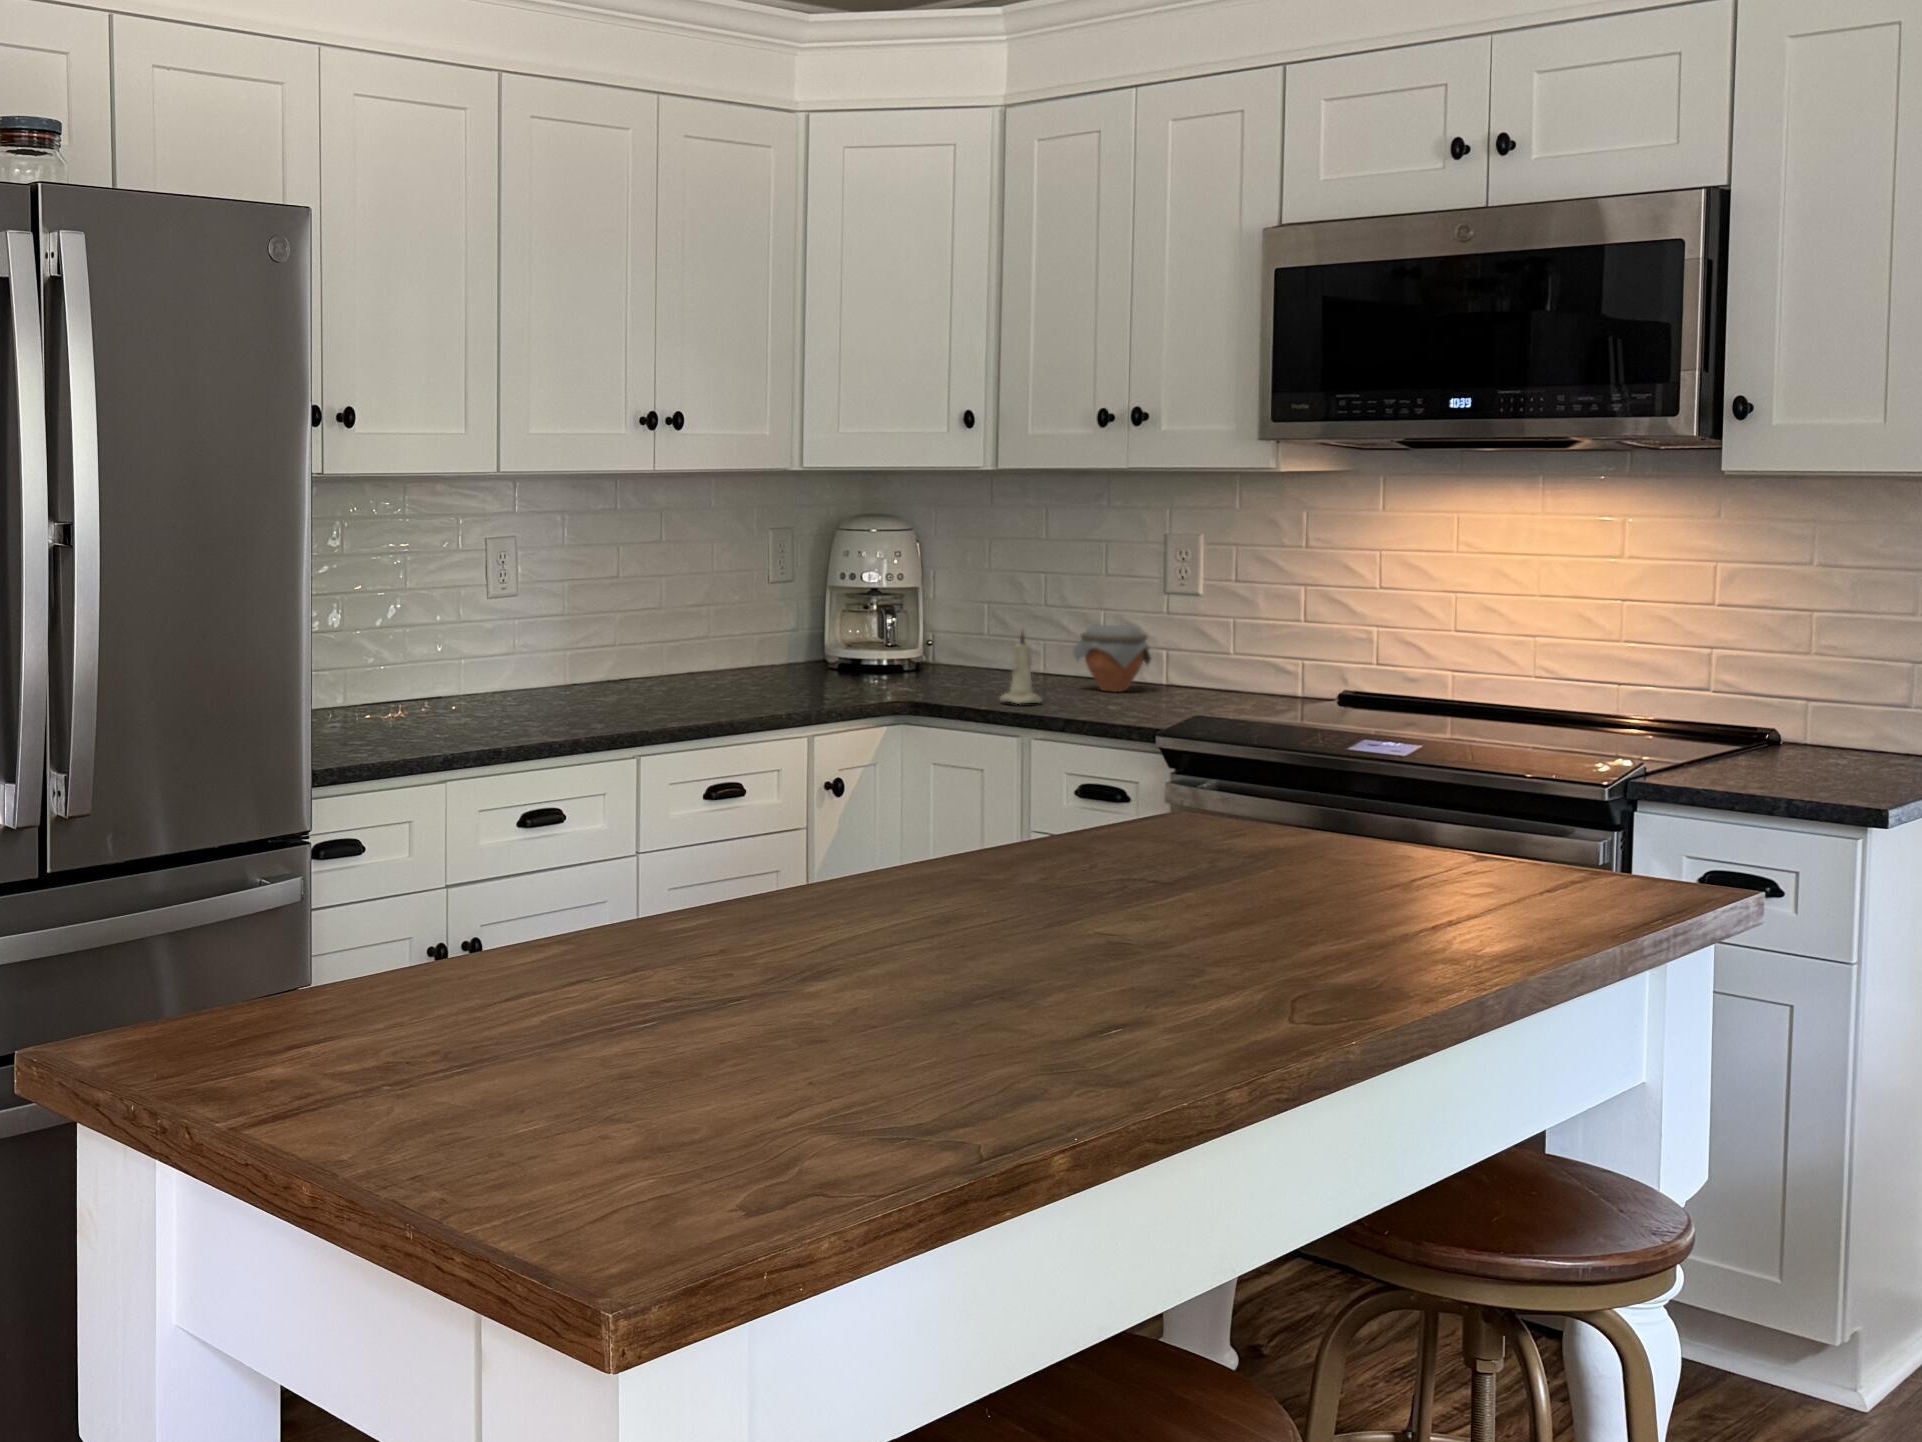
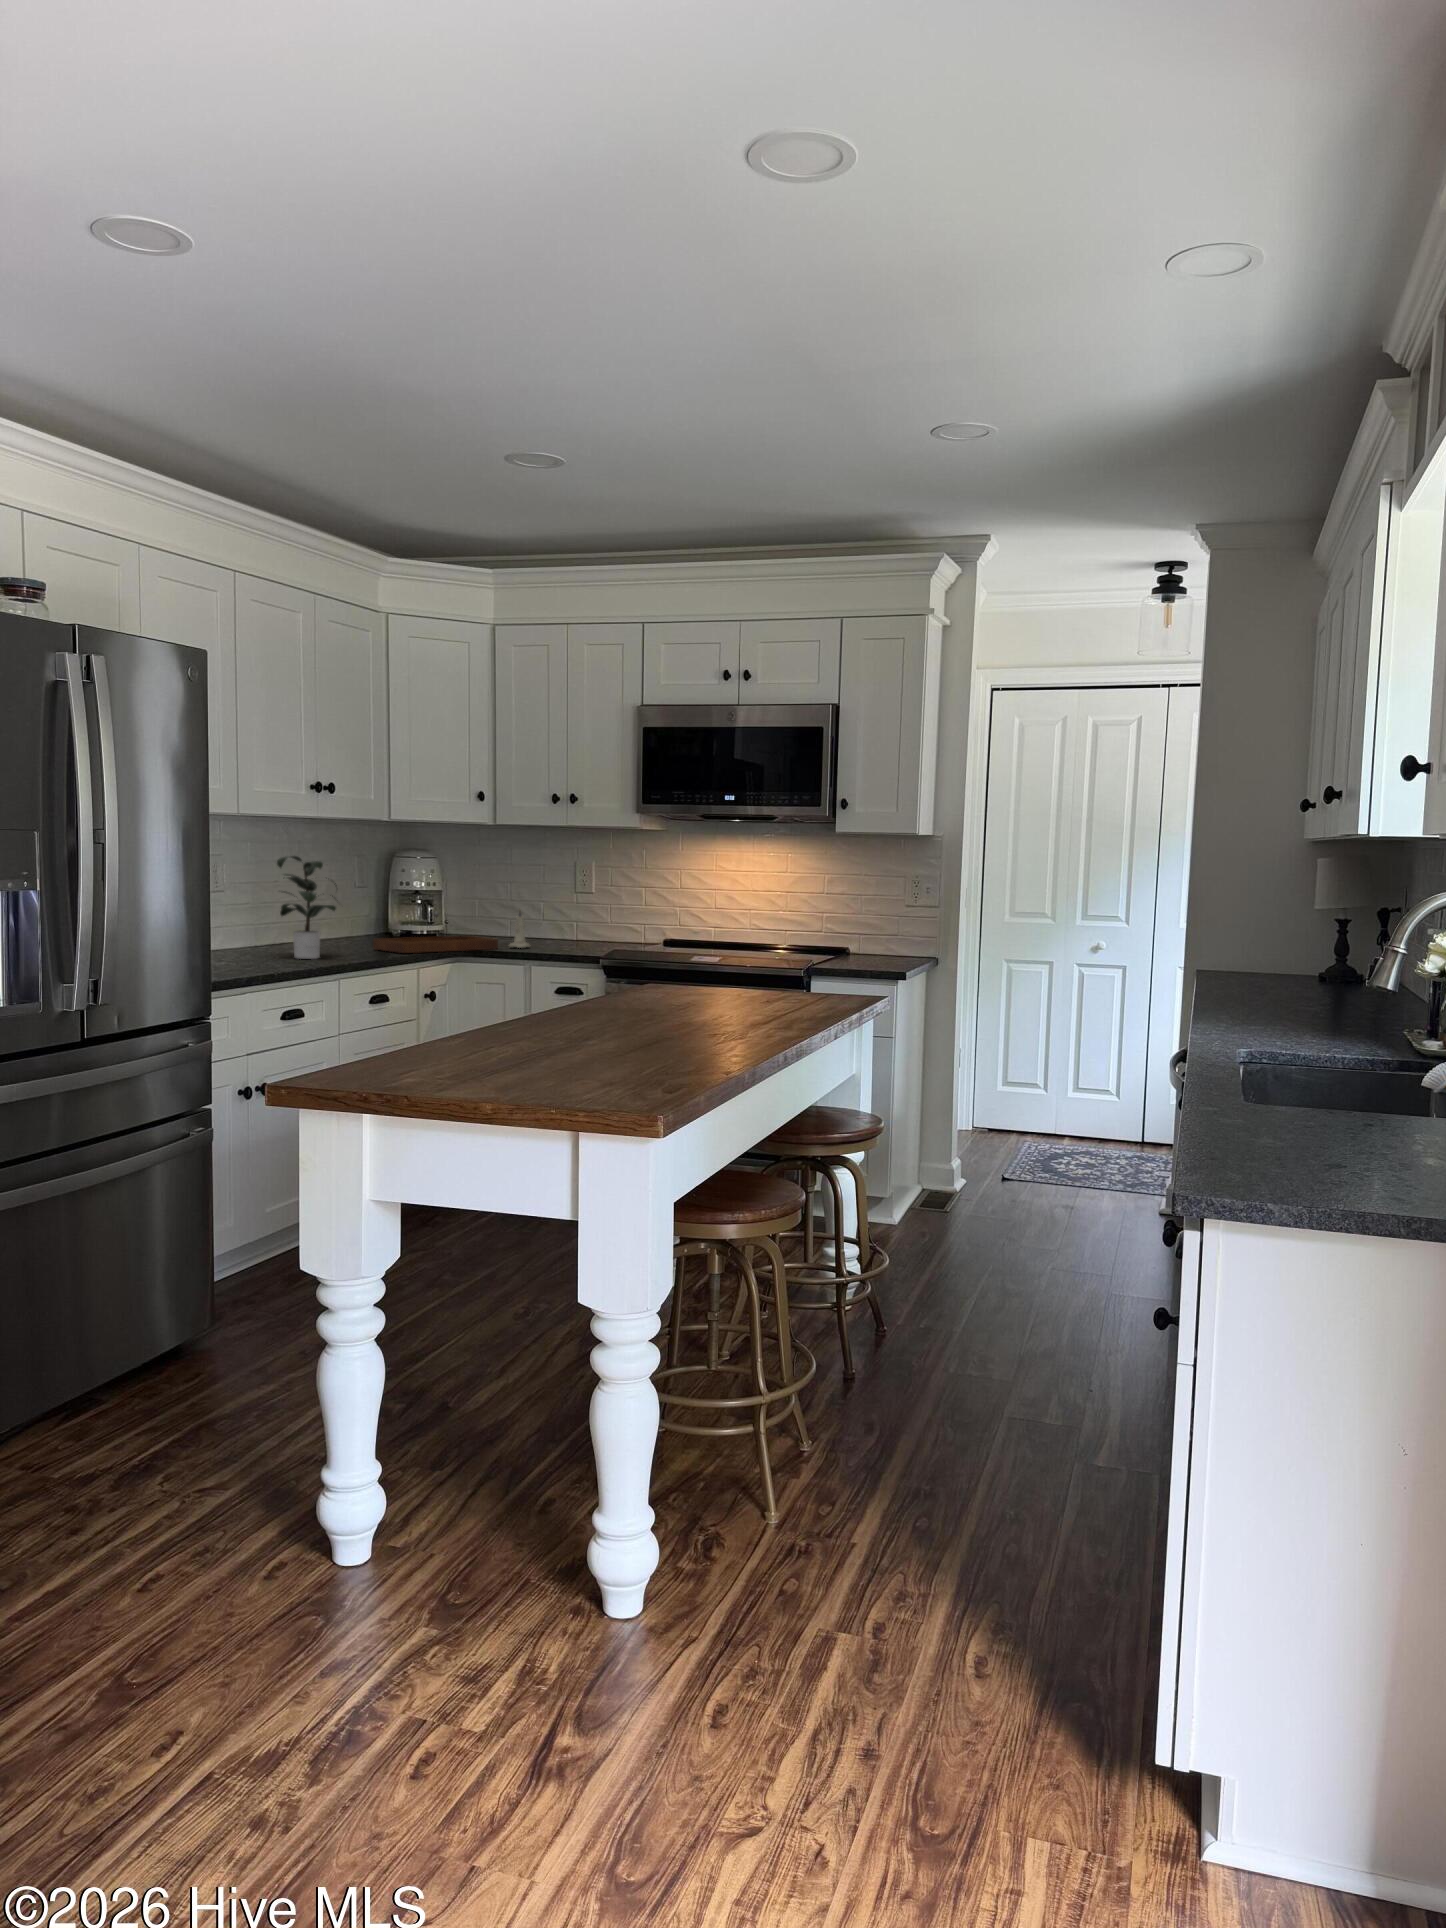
potted plant: none [534,536,687,717] -> present [277,856,336,959]
jar: present [1073,625,1151,692] -> none [537,908,576,942]
tray: none [748,632,977,710] -> present [373,912,498,953]

